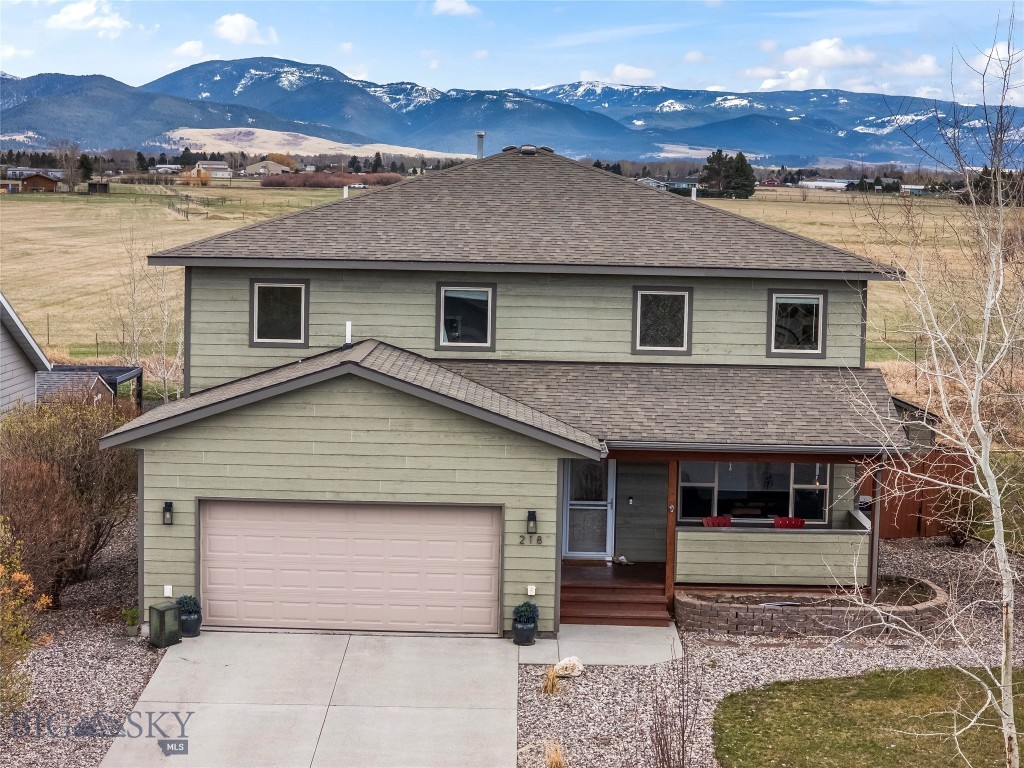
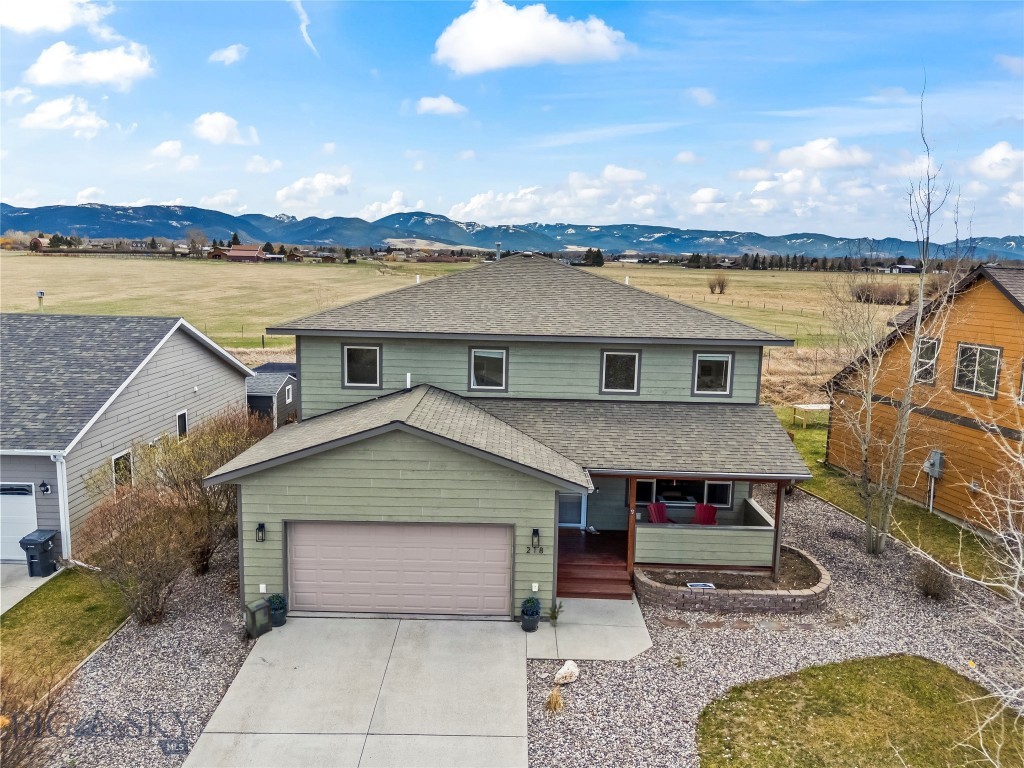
potted plant: present [118,608,142,636] -> present [546,601,563,626]

